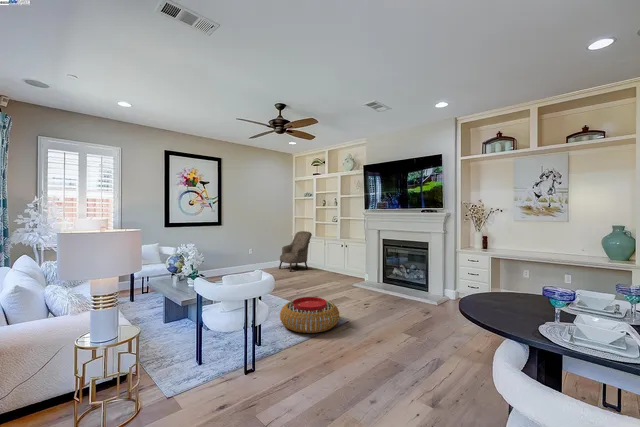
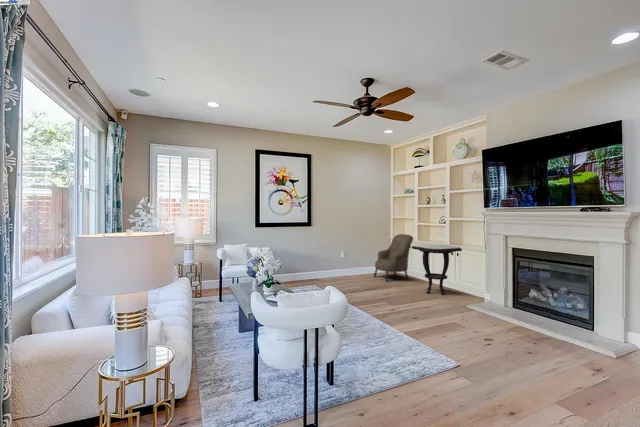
side table: none [311,238,349,279] -> present [412,244,462,295]
pouf: present [280,297,339,333] -> none [364,322,446,375]

